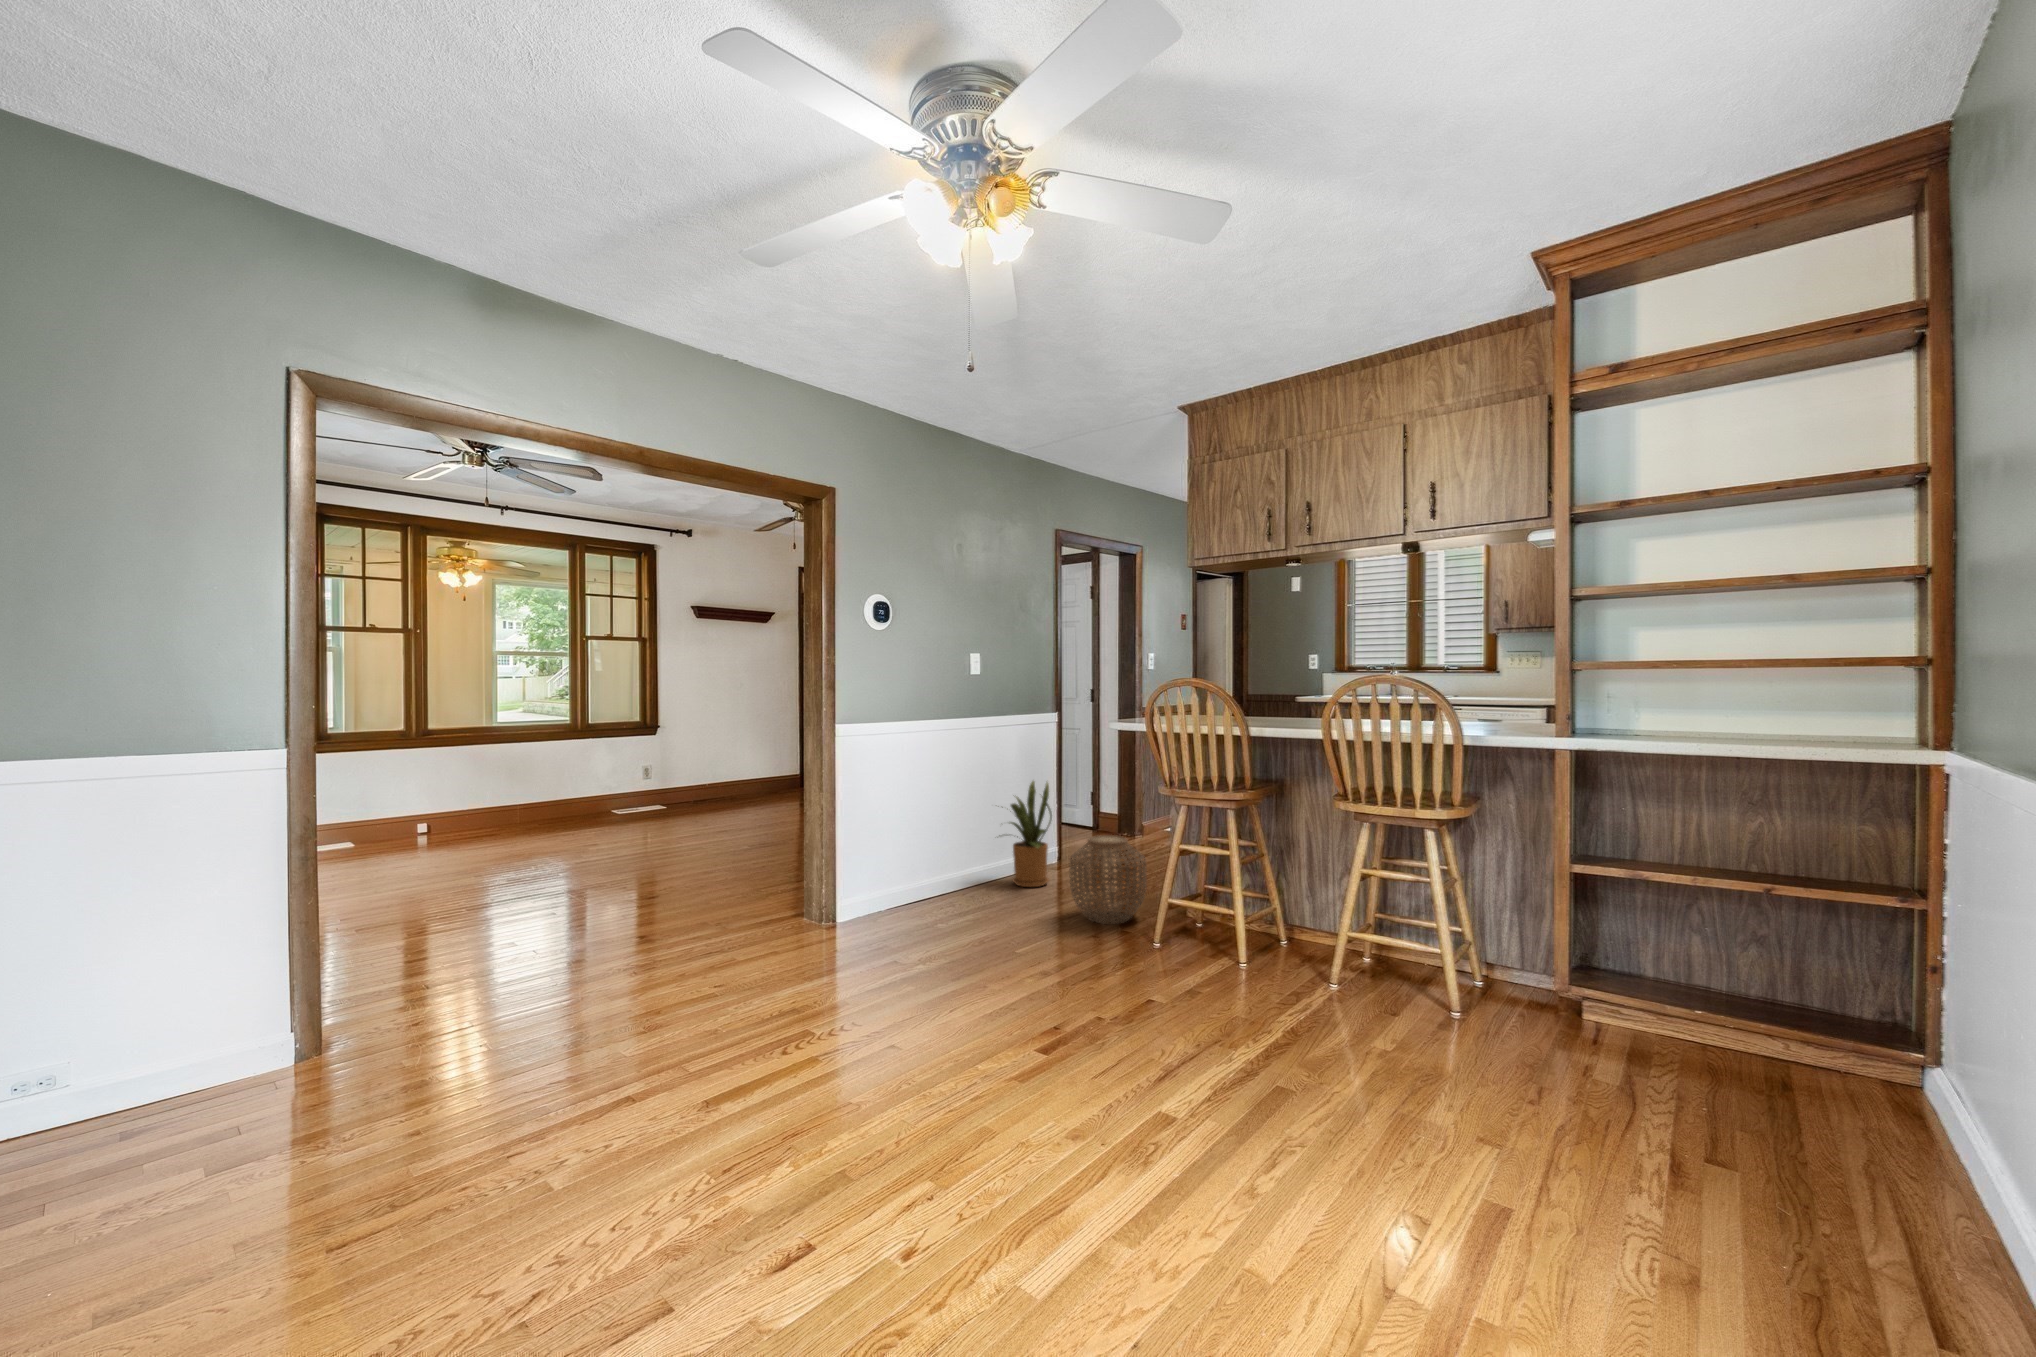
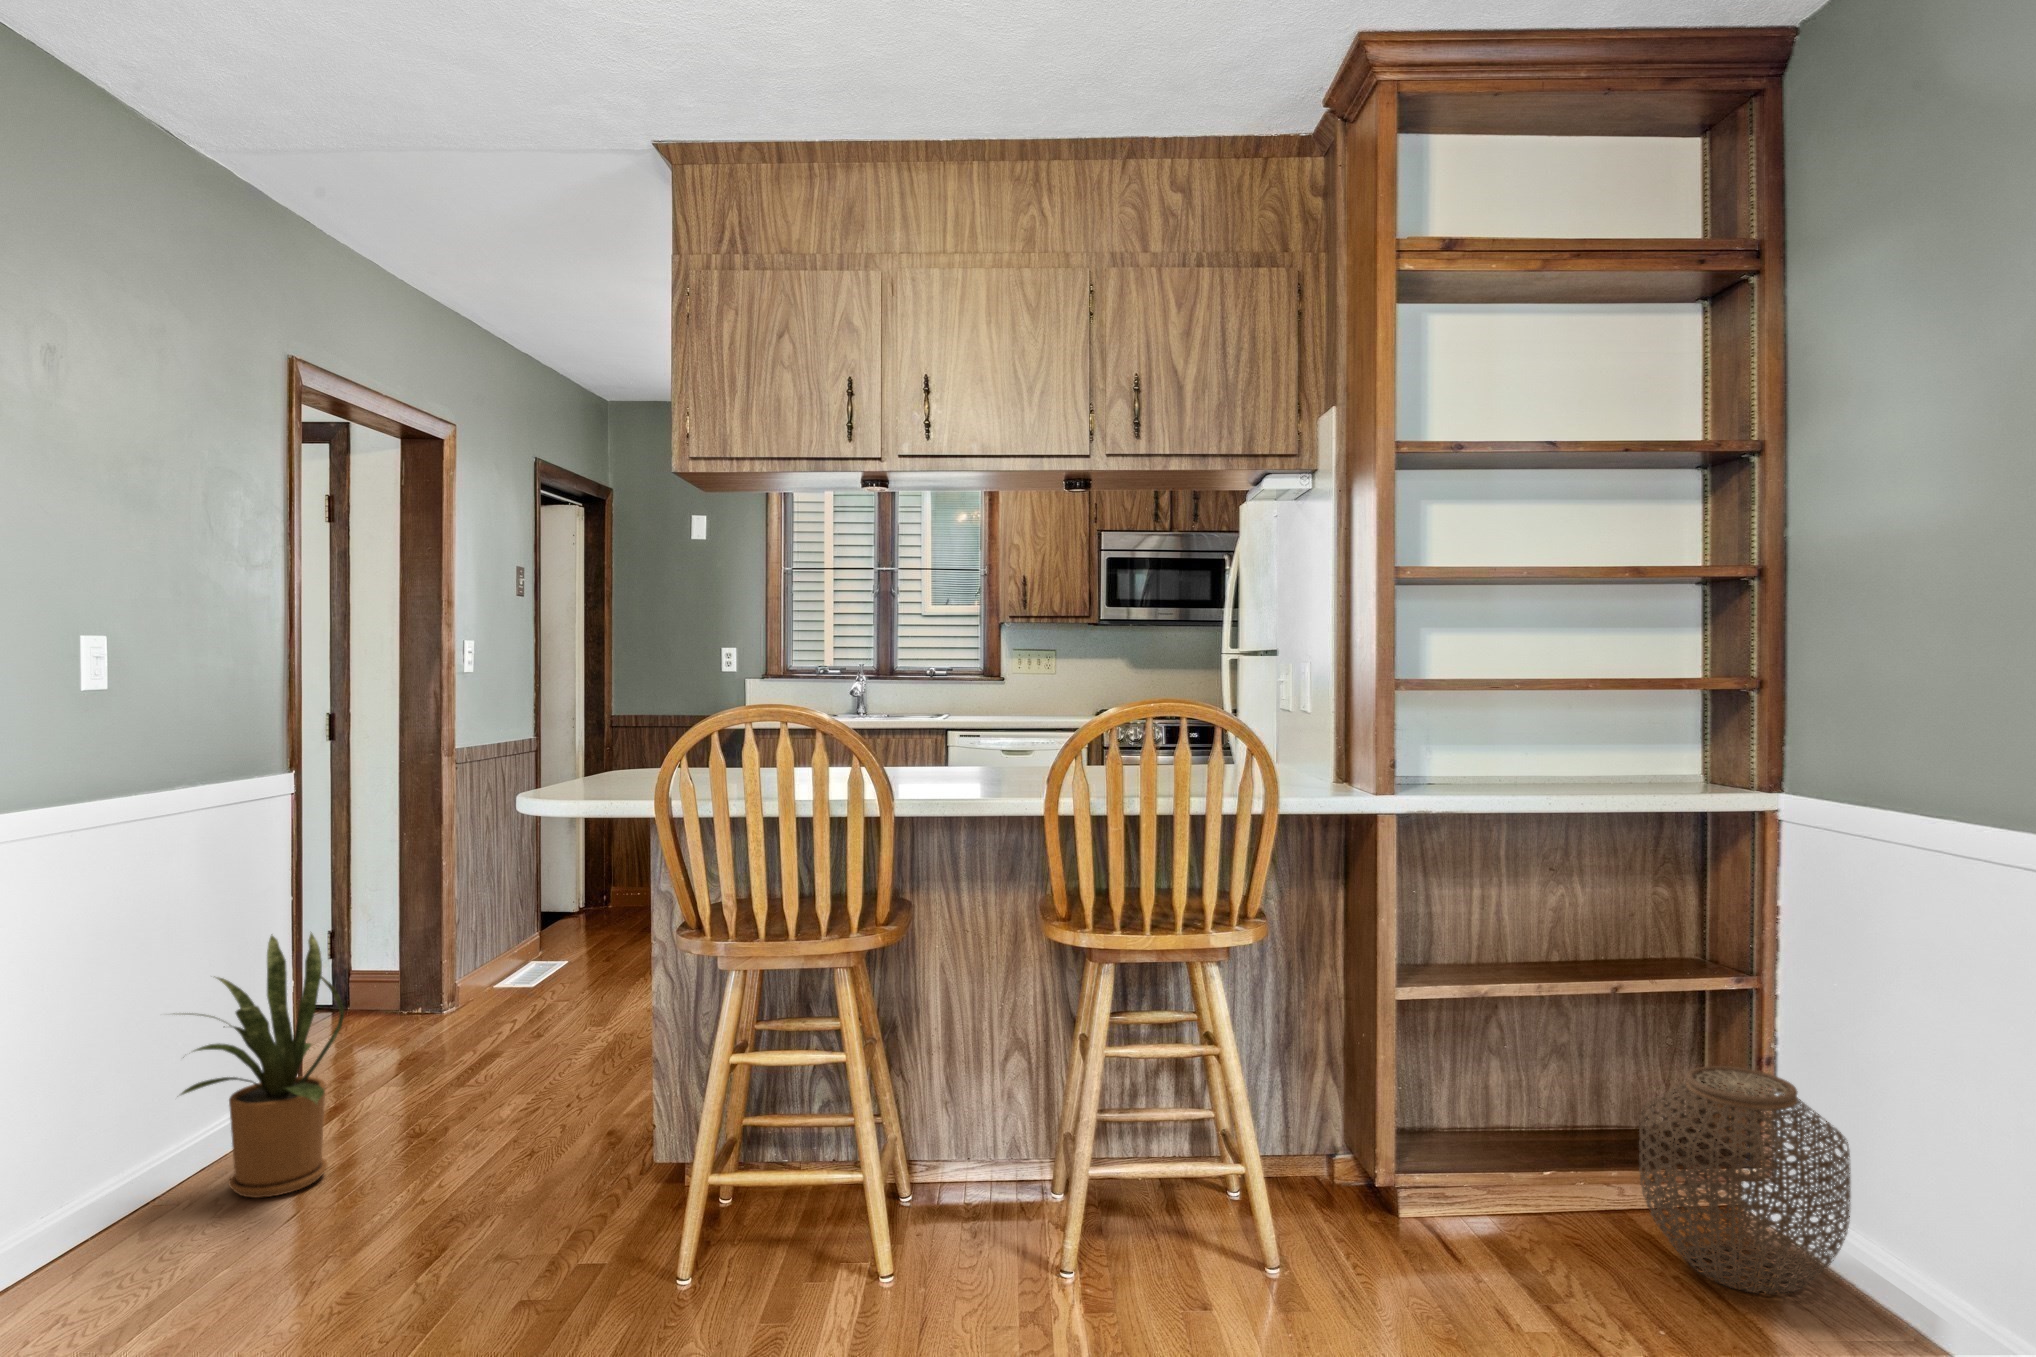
woven basket: present [1070,835,1147,924] -> present [1639,1066,1851,1294]

